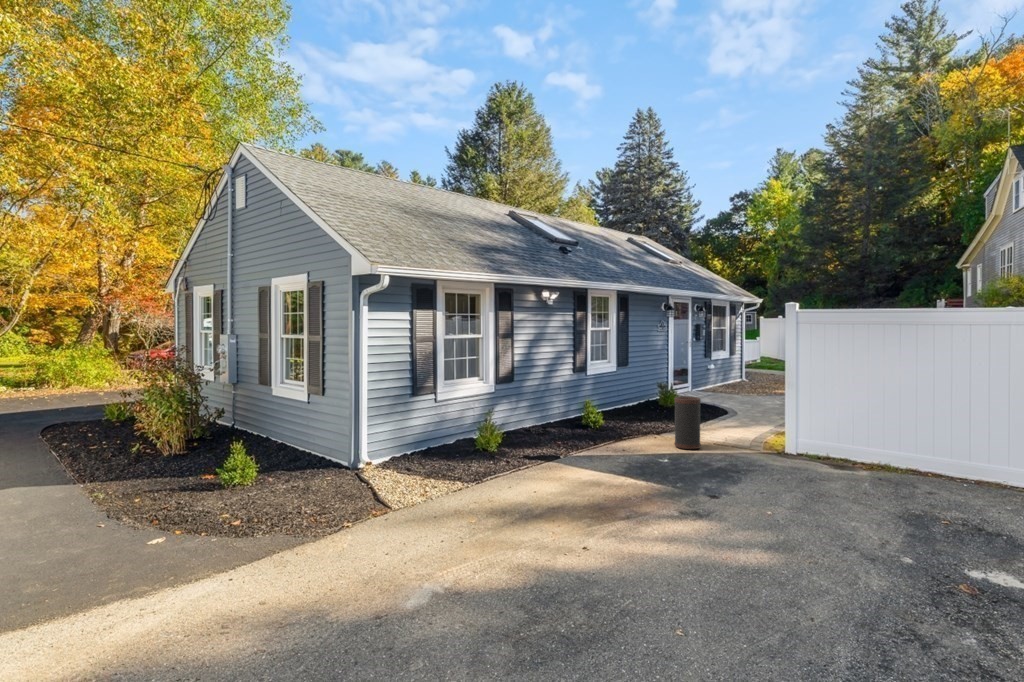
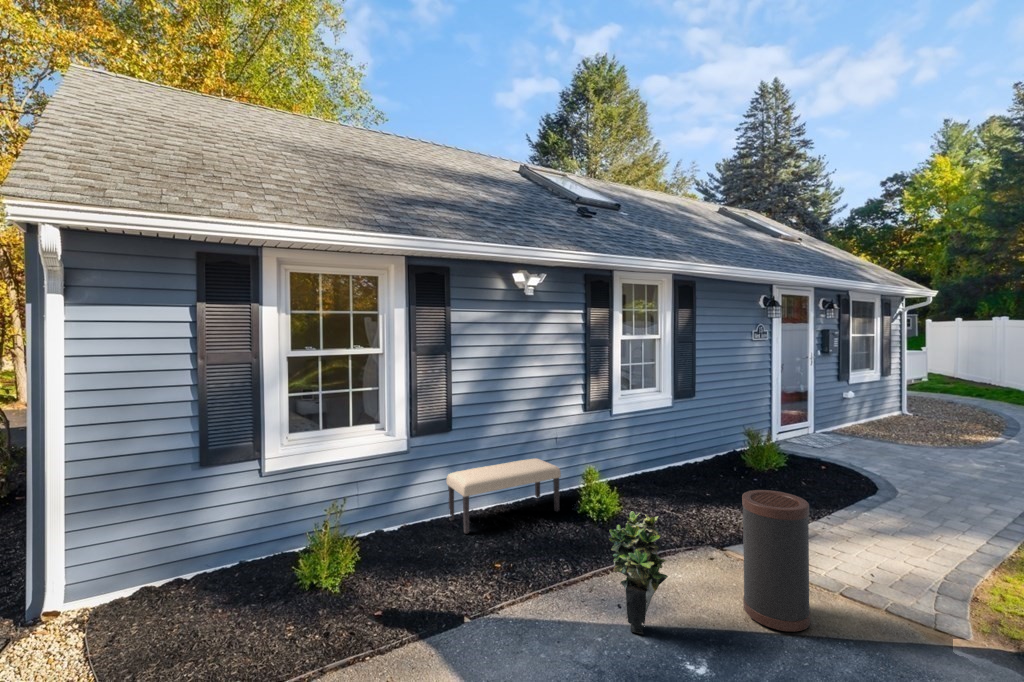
bench: none [511,401,571,438] -> present [447,458,561,534]
potted plant: none [622,408,649,455] -> present [609,511,668,634]

